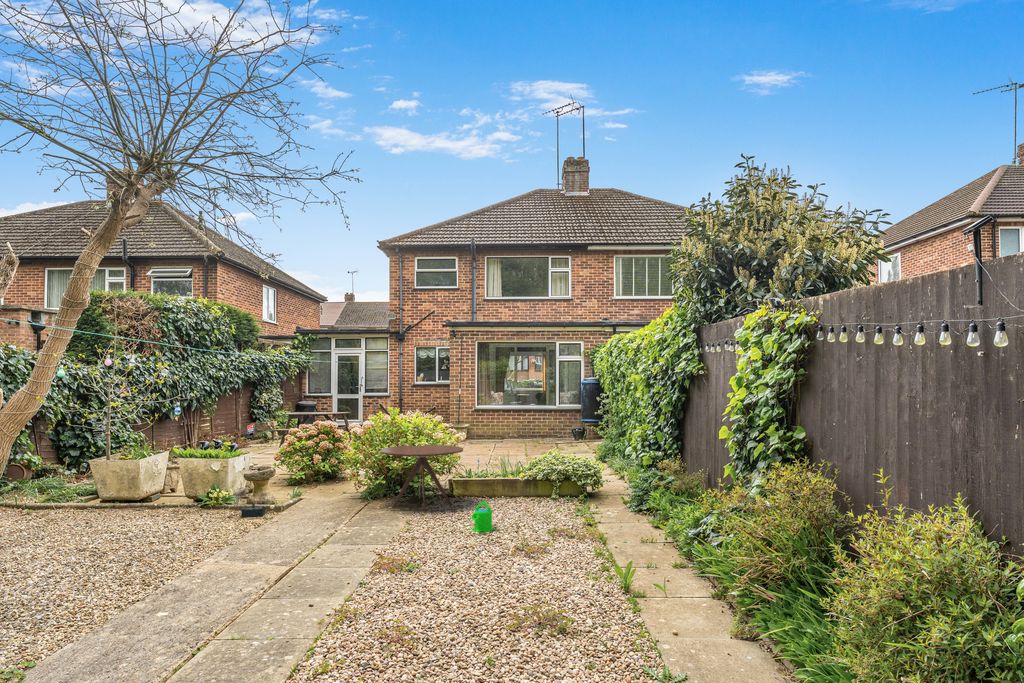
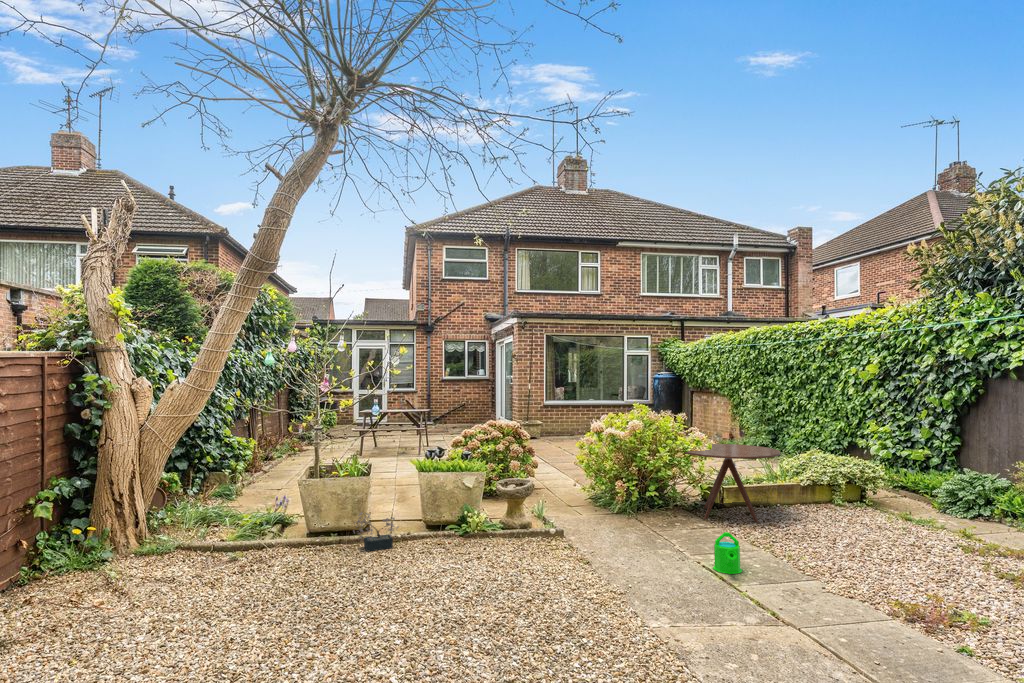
decorative plant: present [234,487,270,517] -> present [353,512,399,551]
watering can: present [471,502,493,532] -> present [713,532,742,574]

